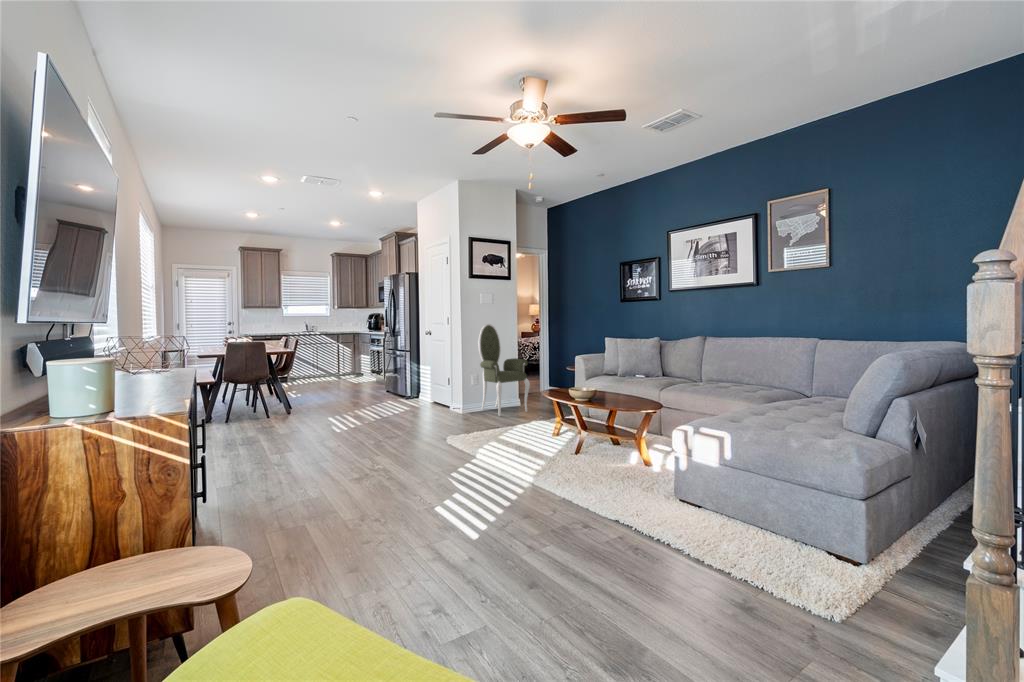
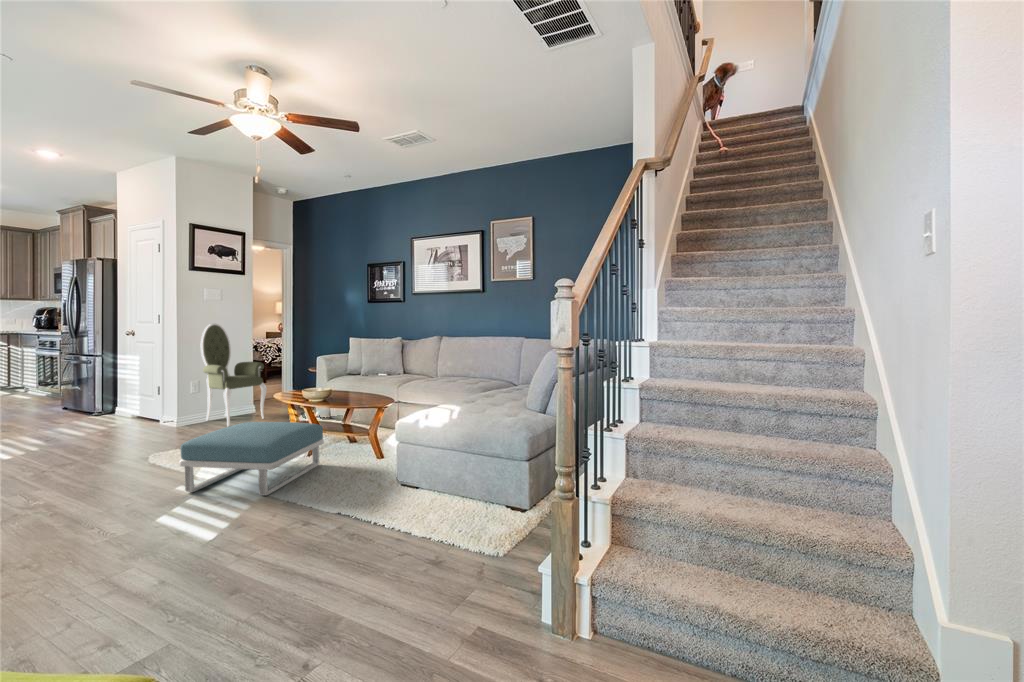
footstool: none [470,415,590,488] -> present [179,422,324,495]

